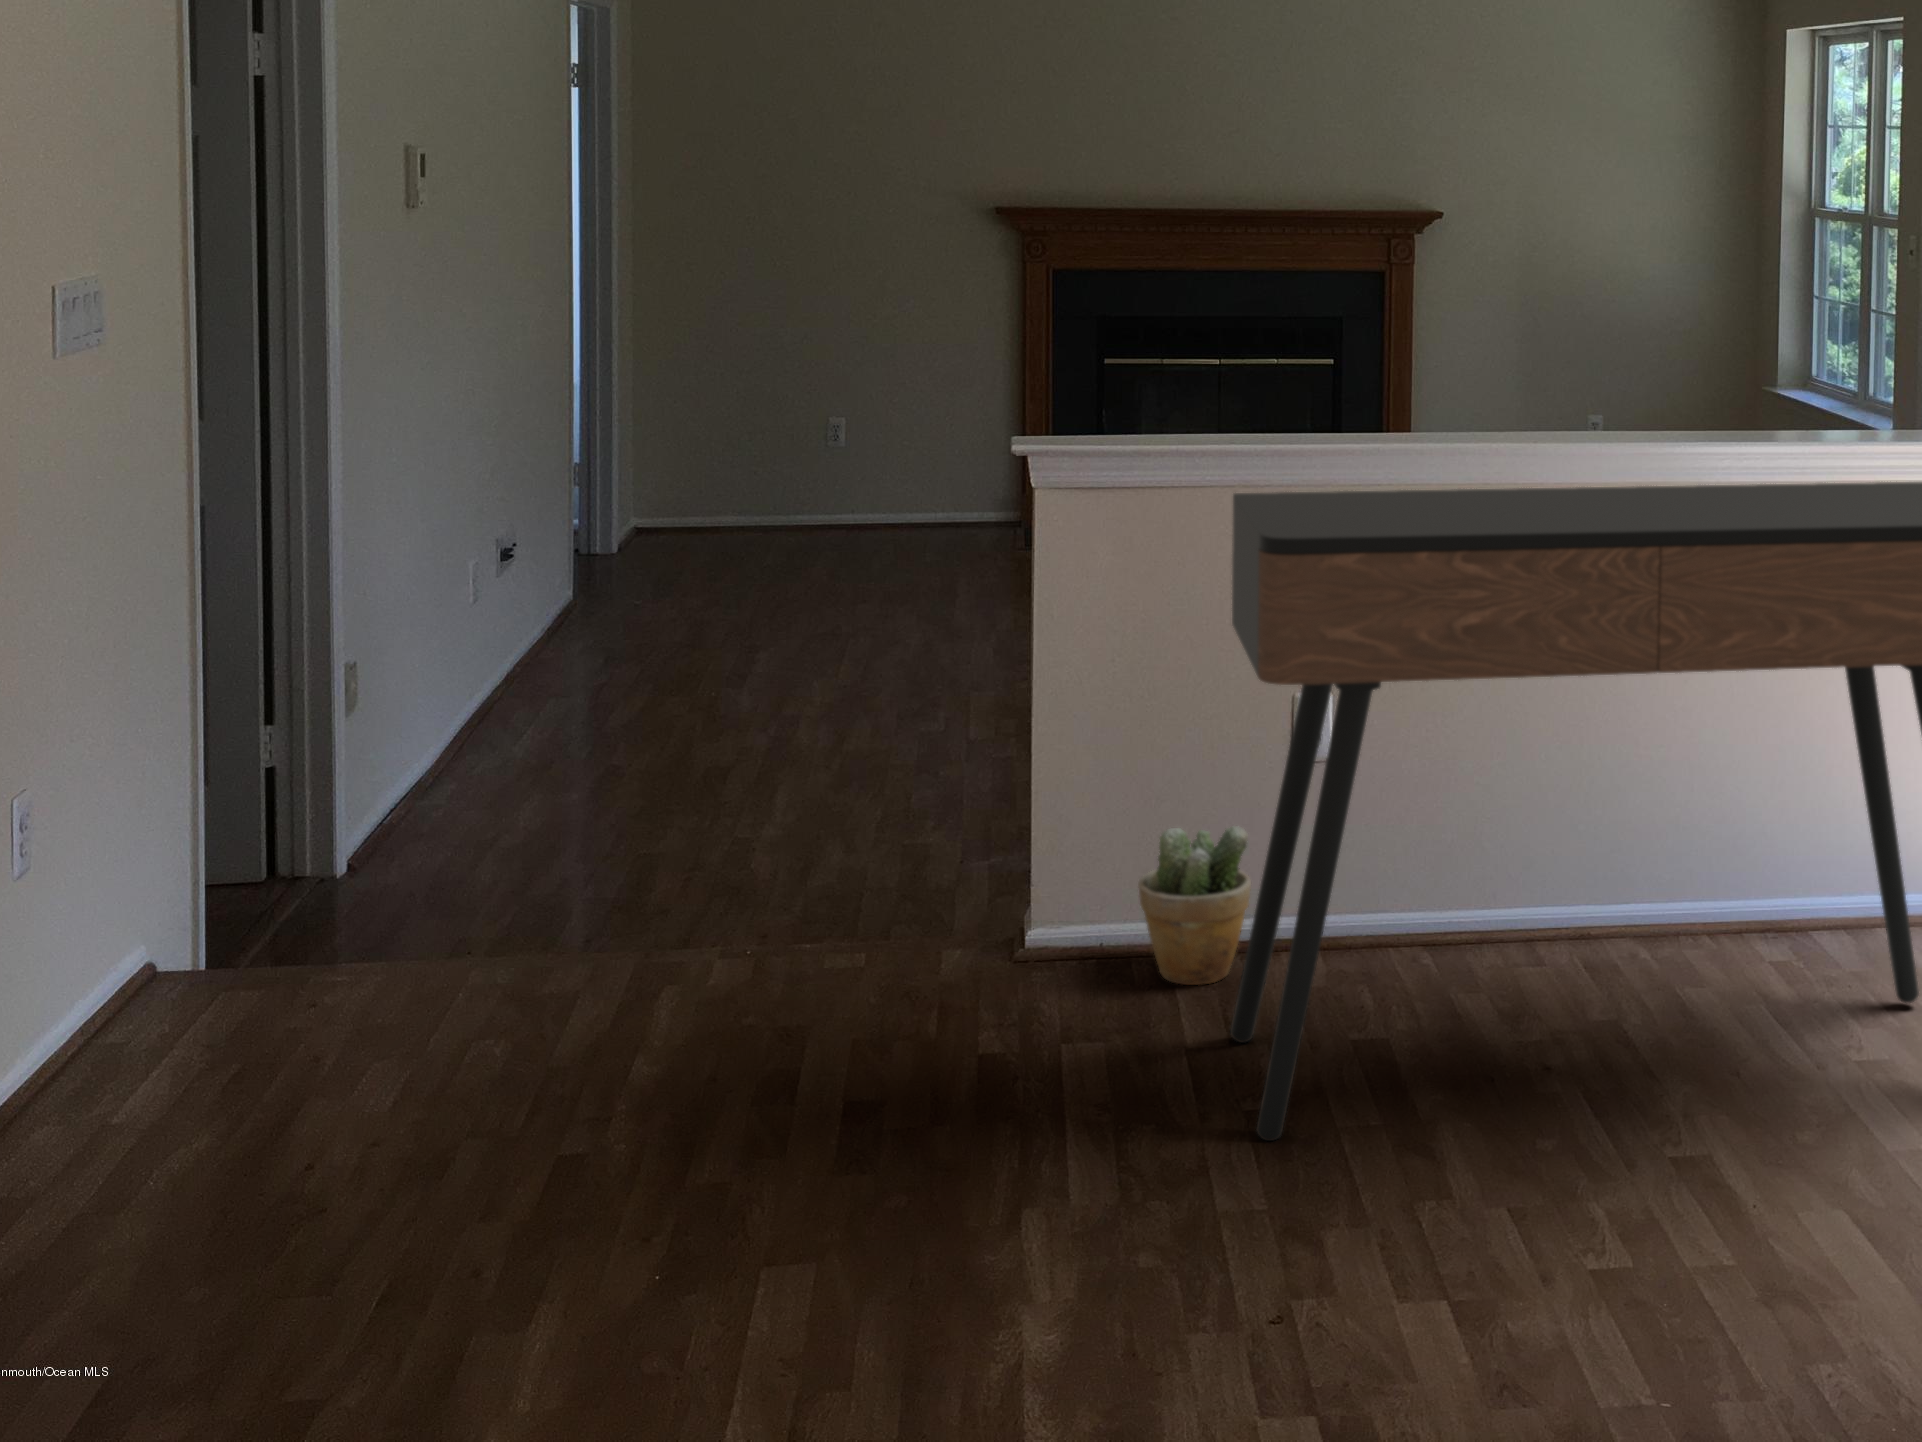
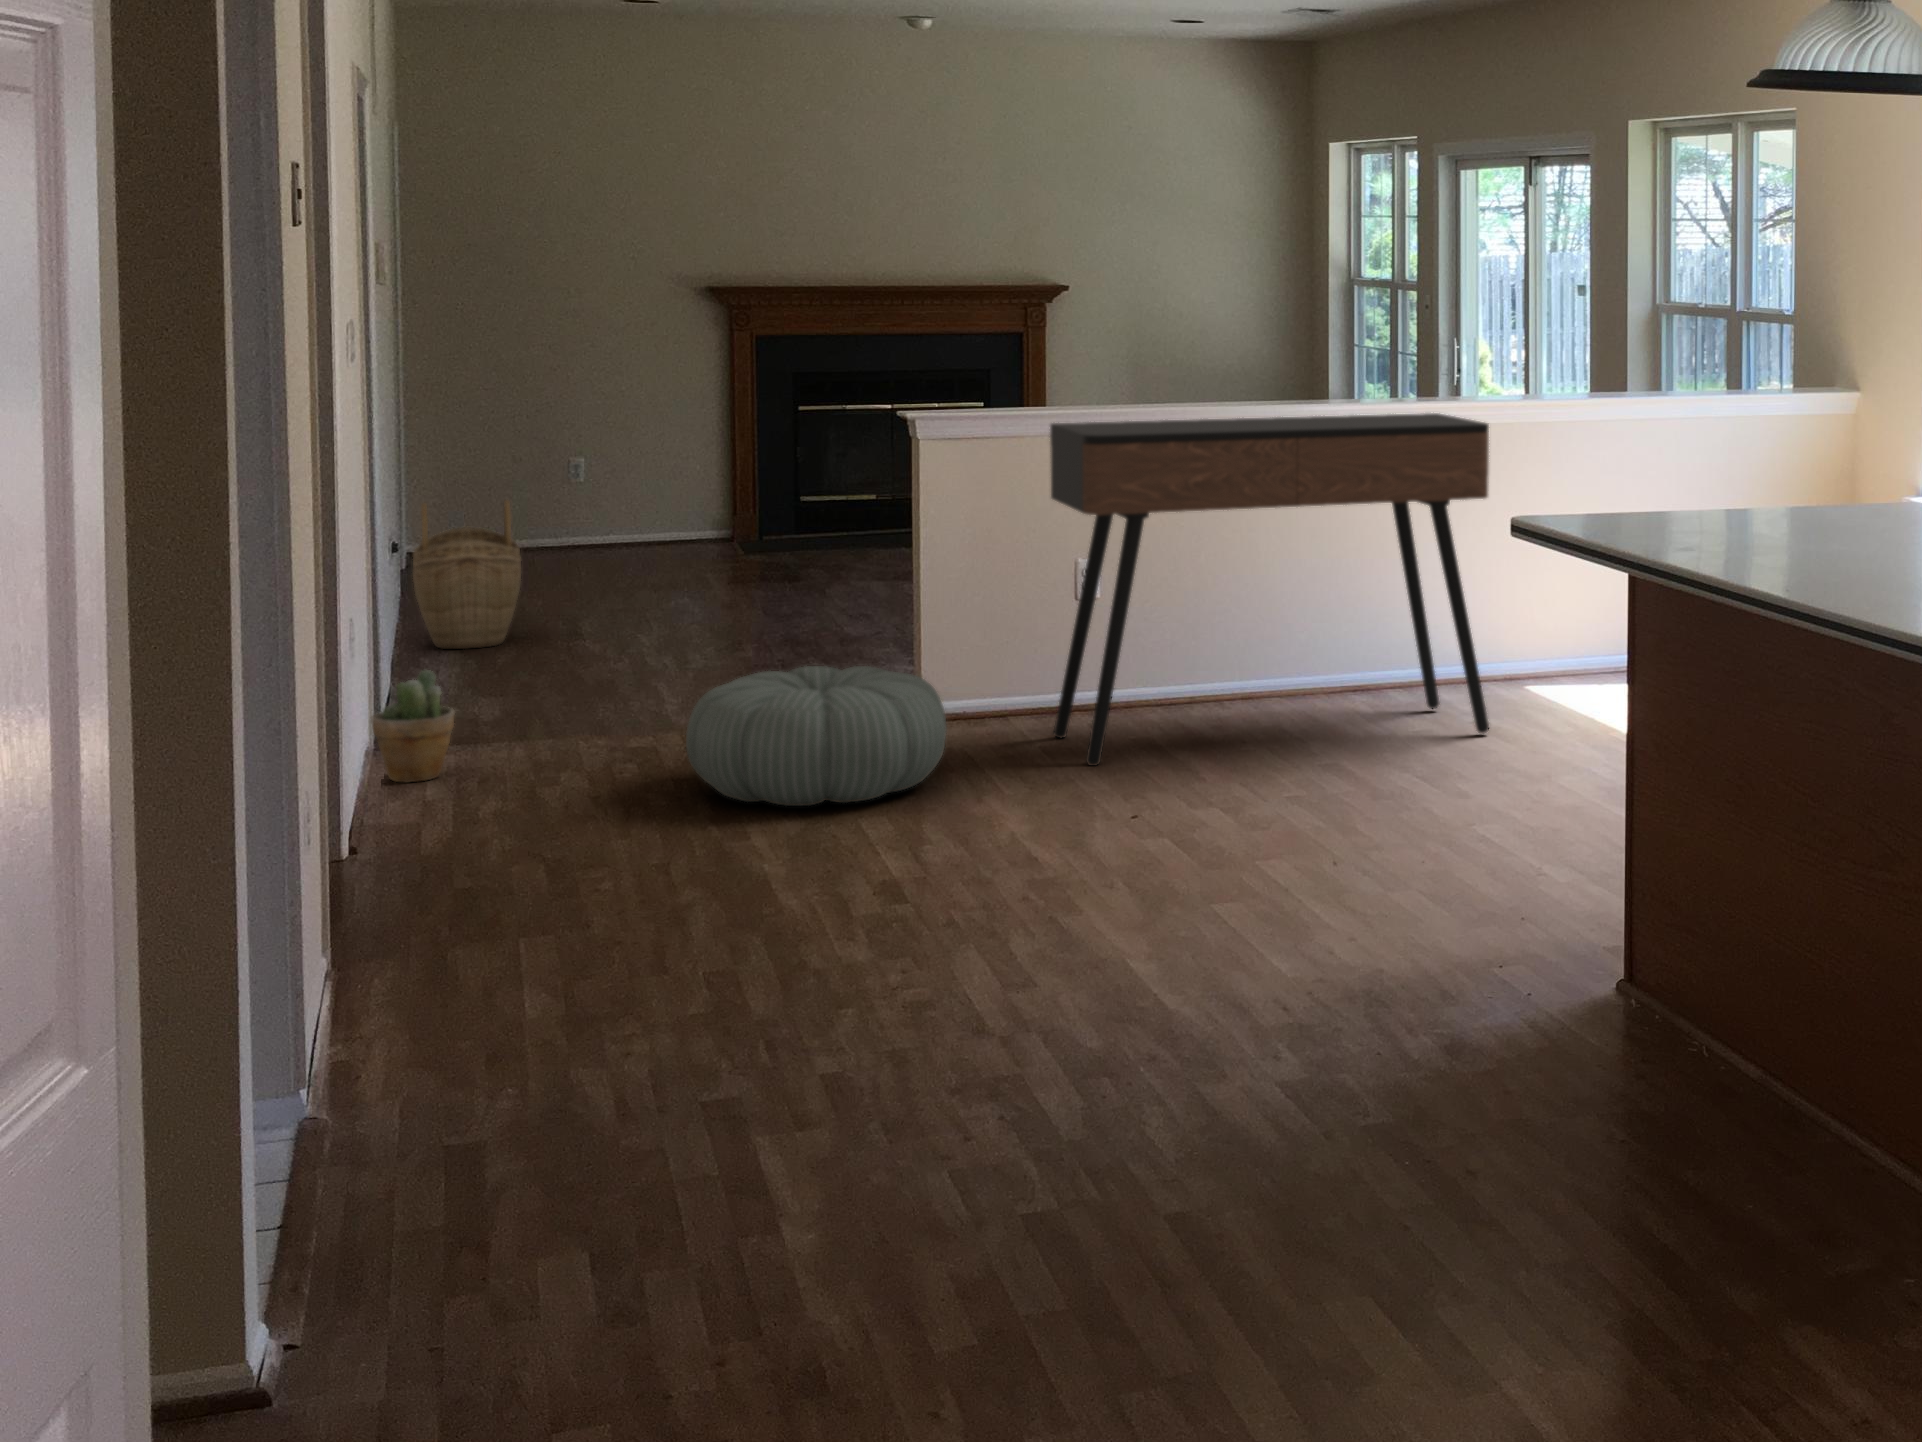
woven basket: none [512,504,654,708] -> present [413,500,521,649]
potted plant: present [1138,826,1251,985] -> present [371,670,455,782]
pouf: none [517,930,994,1249] -> present [686,666,947,806]

